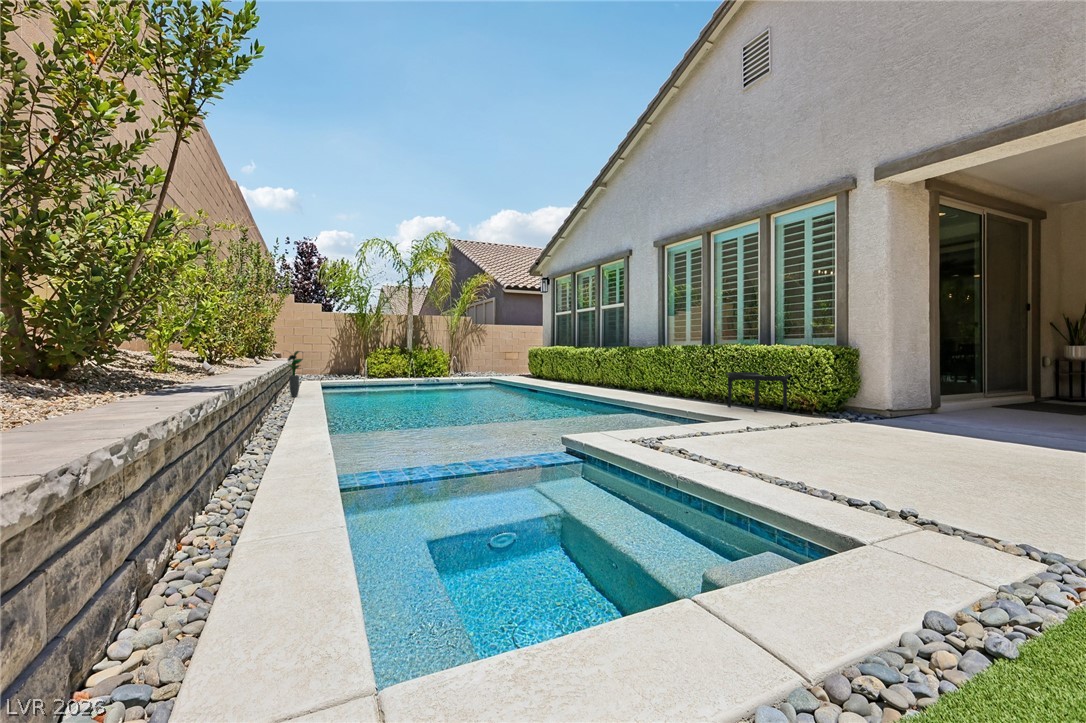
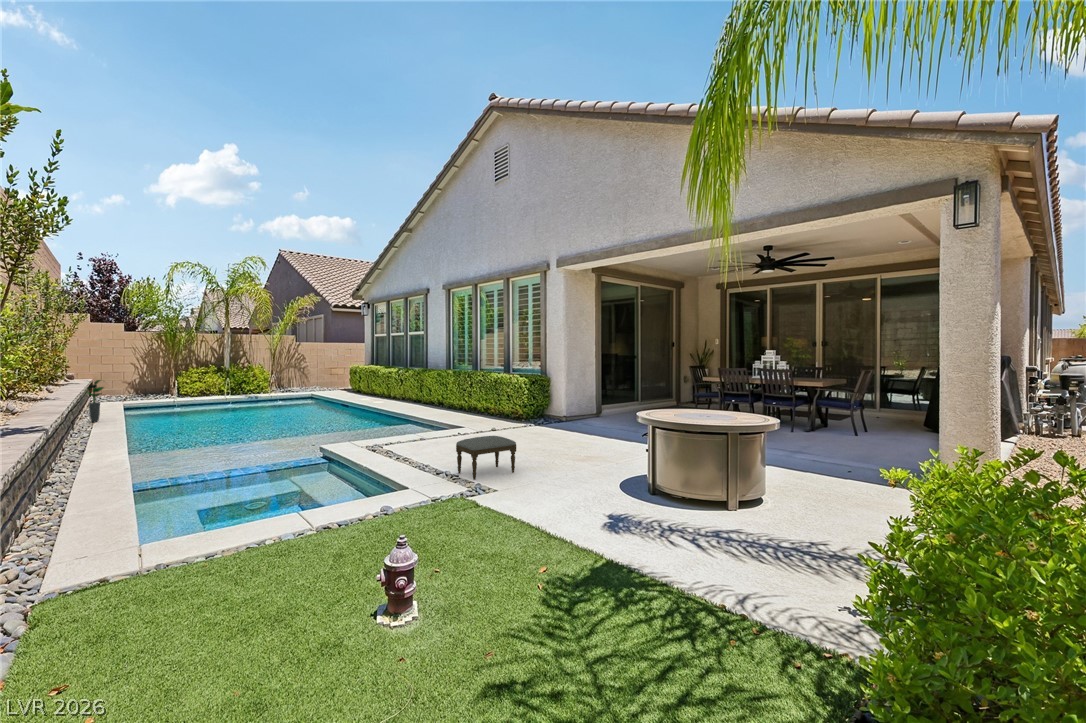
round table: present [726,372,790,412] -> none [463,394,506,423]
ottoman: none [904,428,1053,521] -> present [456,436,516,480]

